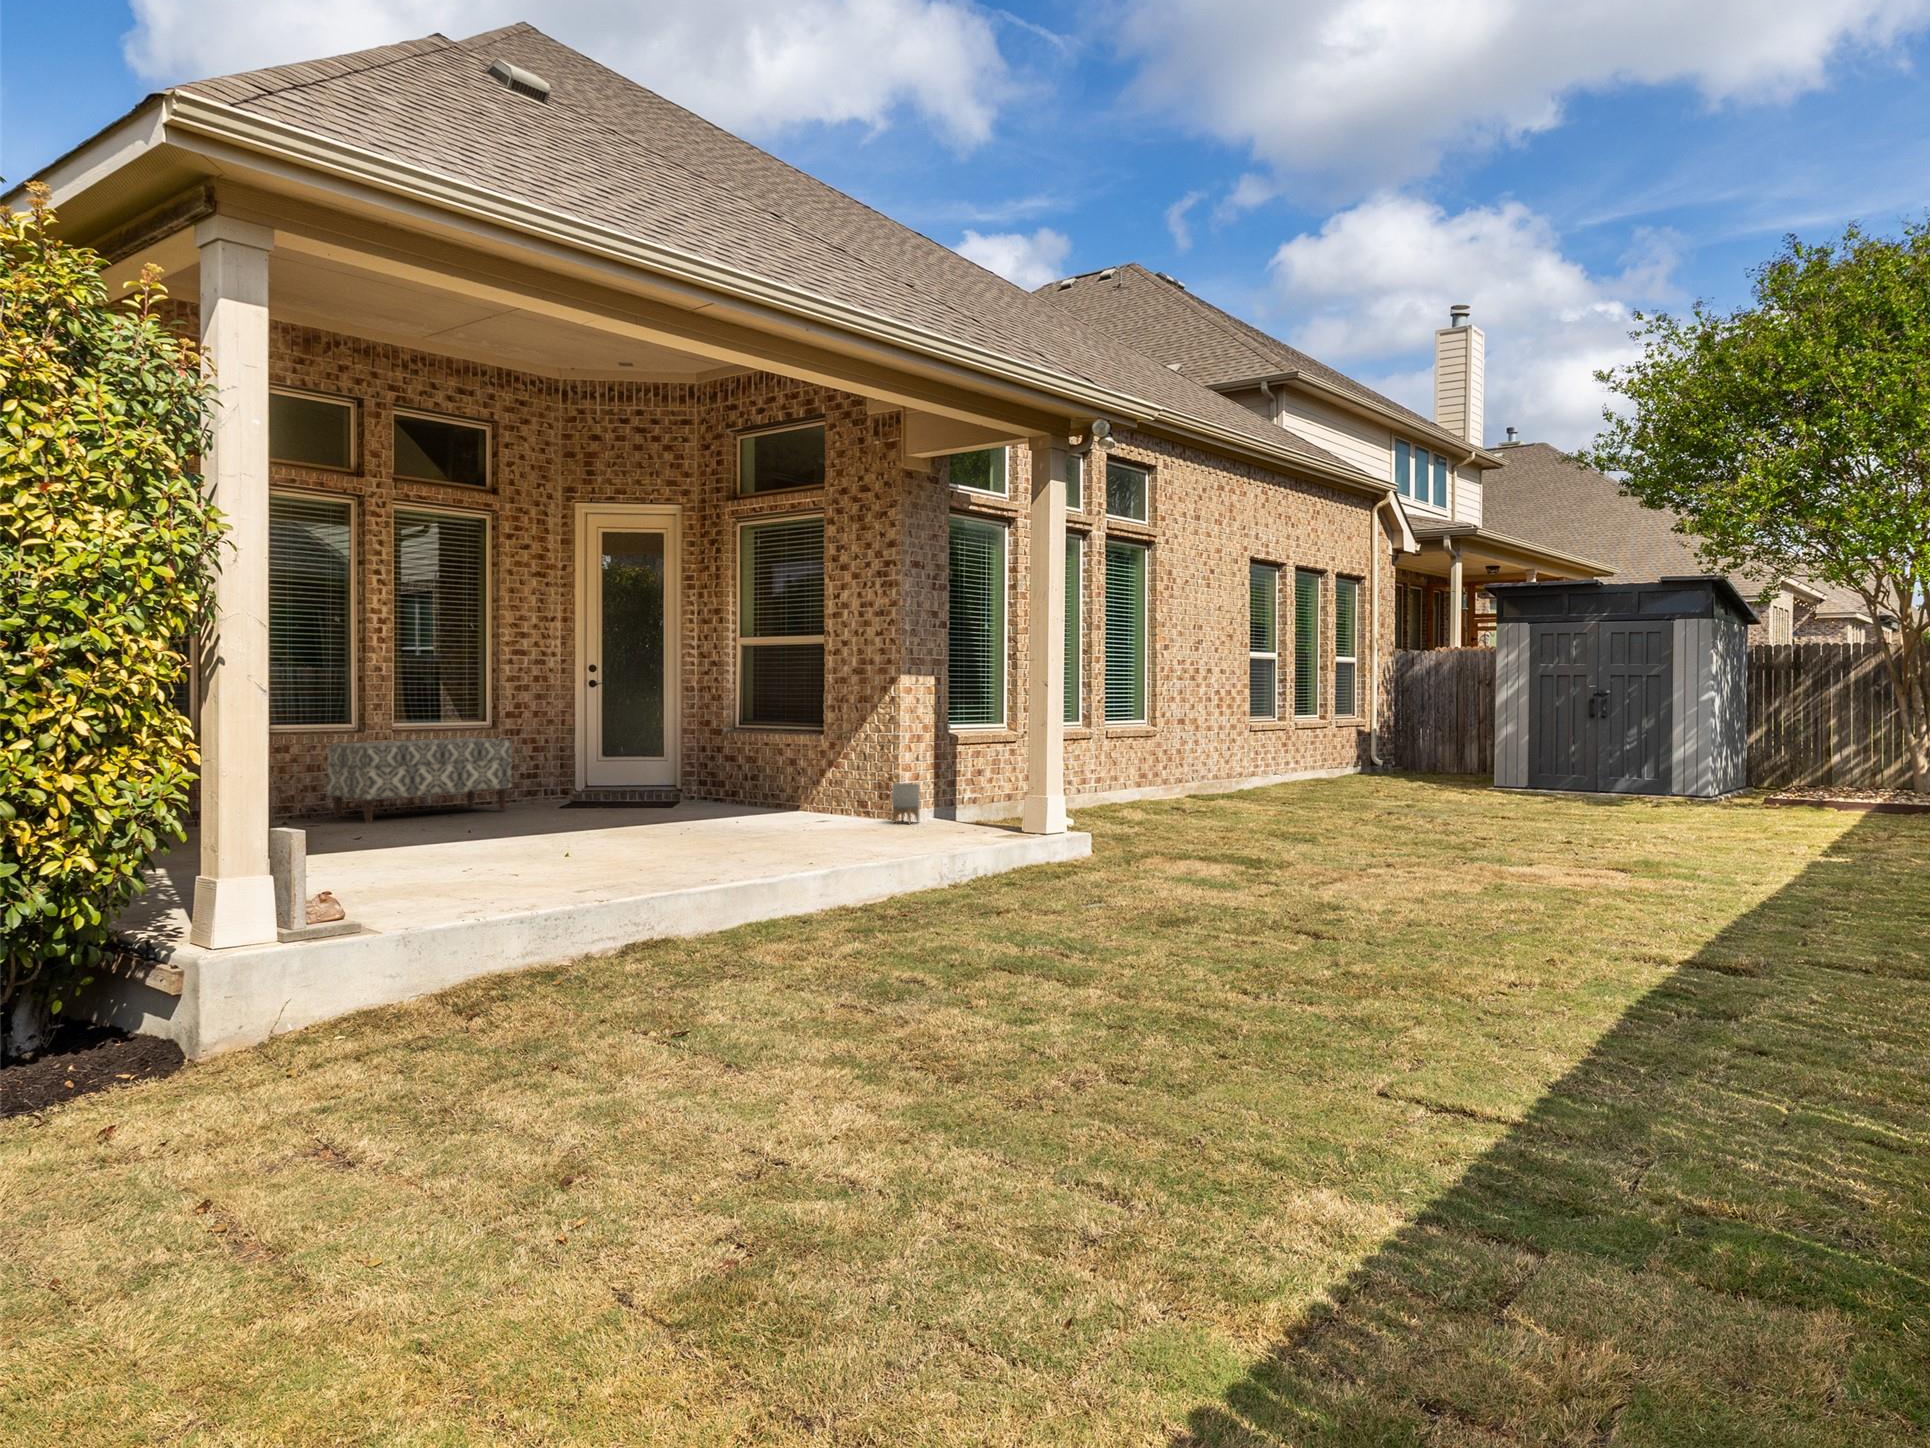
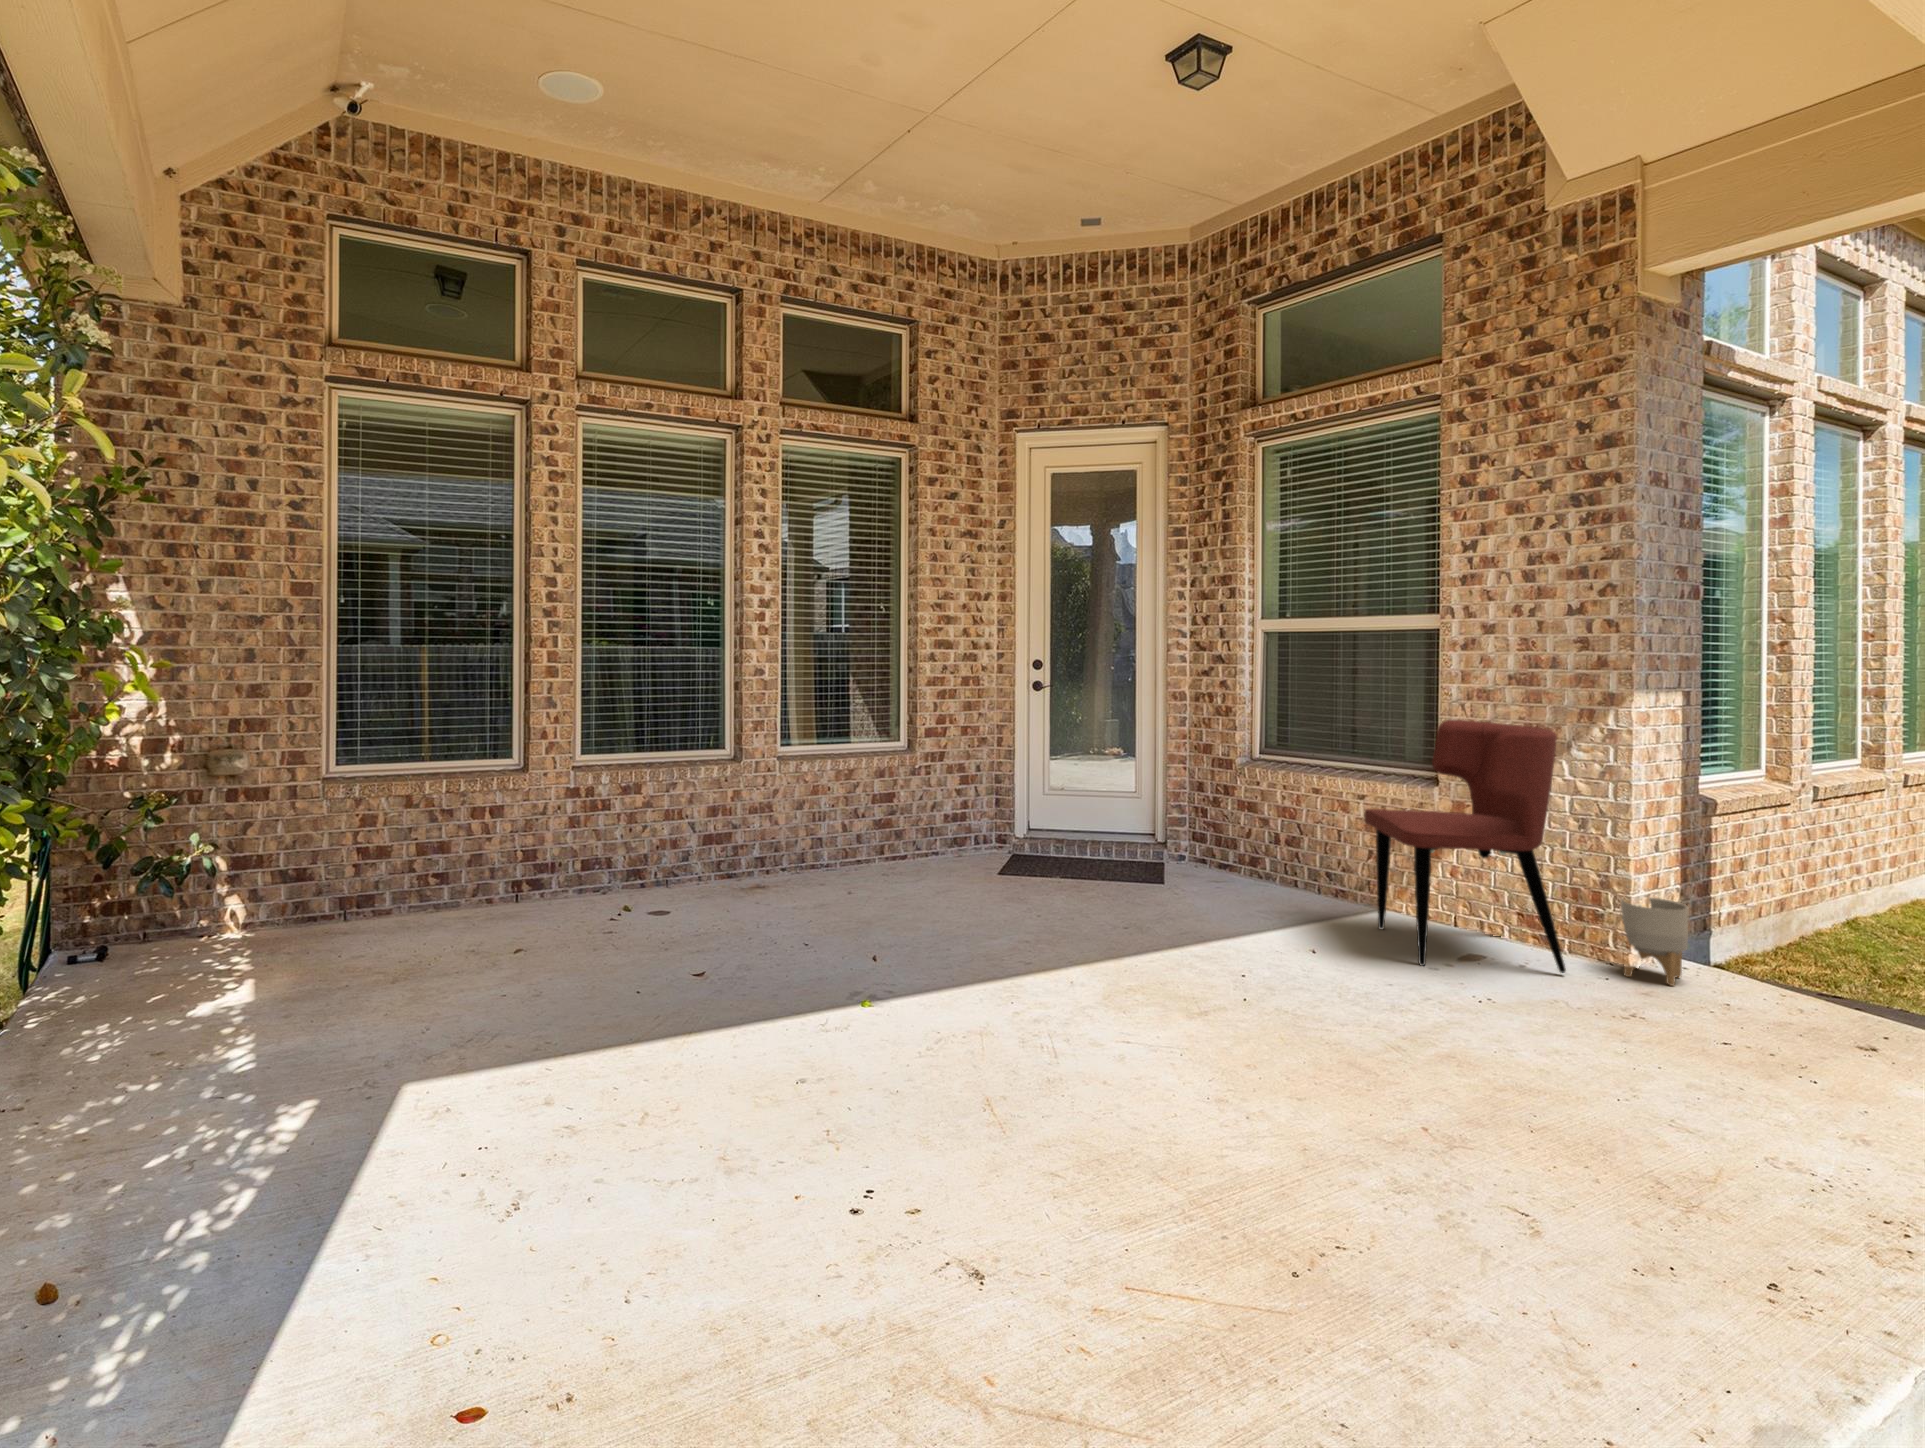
dining chair: none [777,695,863,824] -> present [1364,720,1566,973]
bench: present [327,737,512,823] -> none [688,768,936,913]

